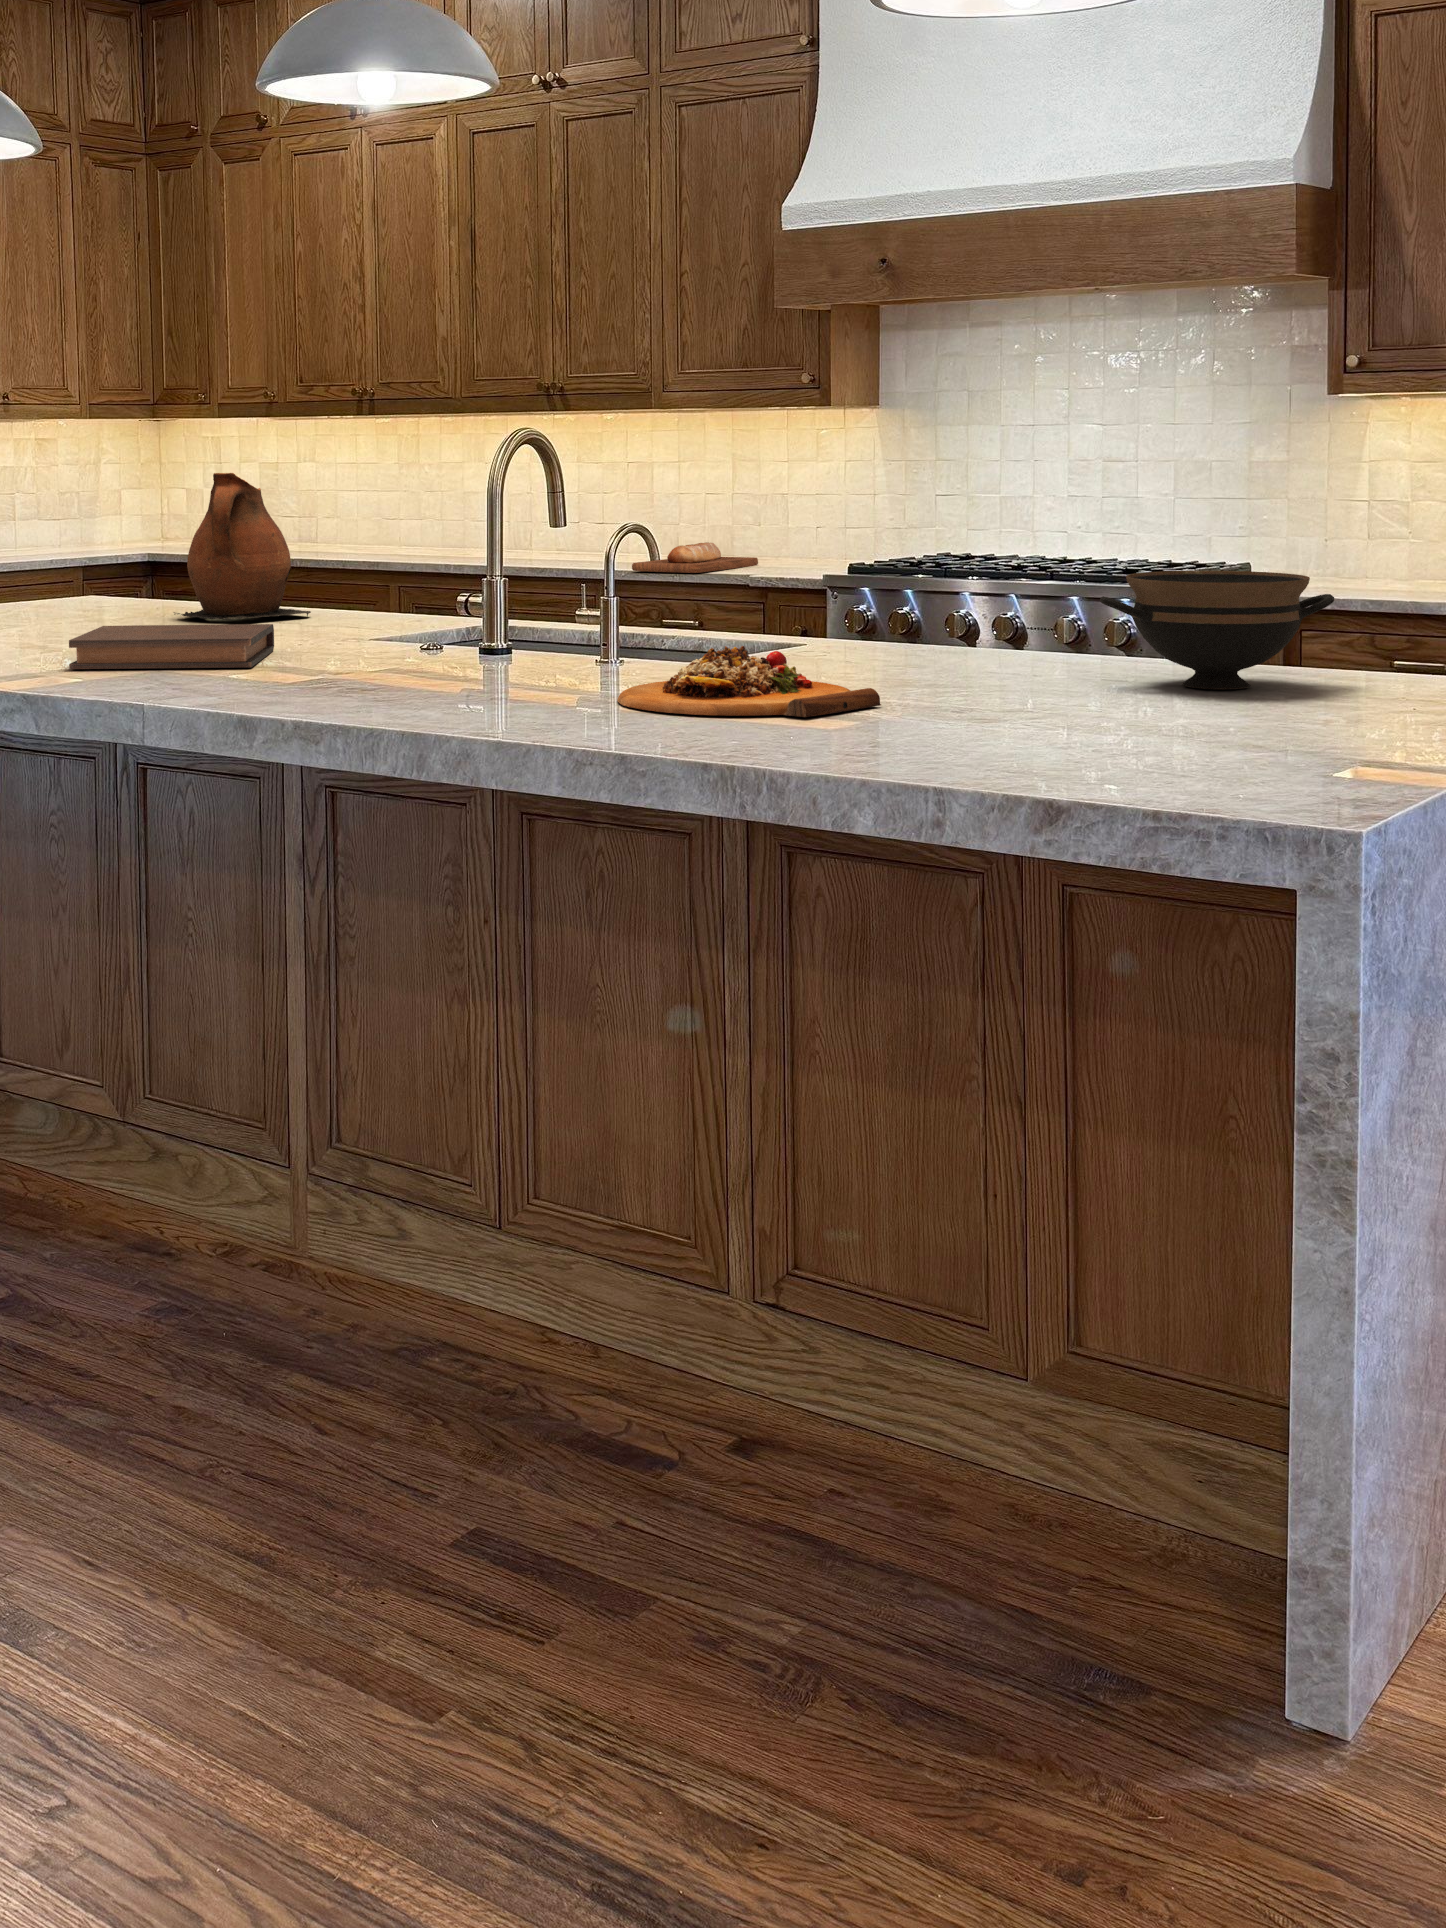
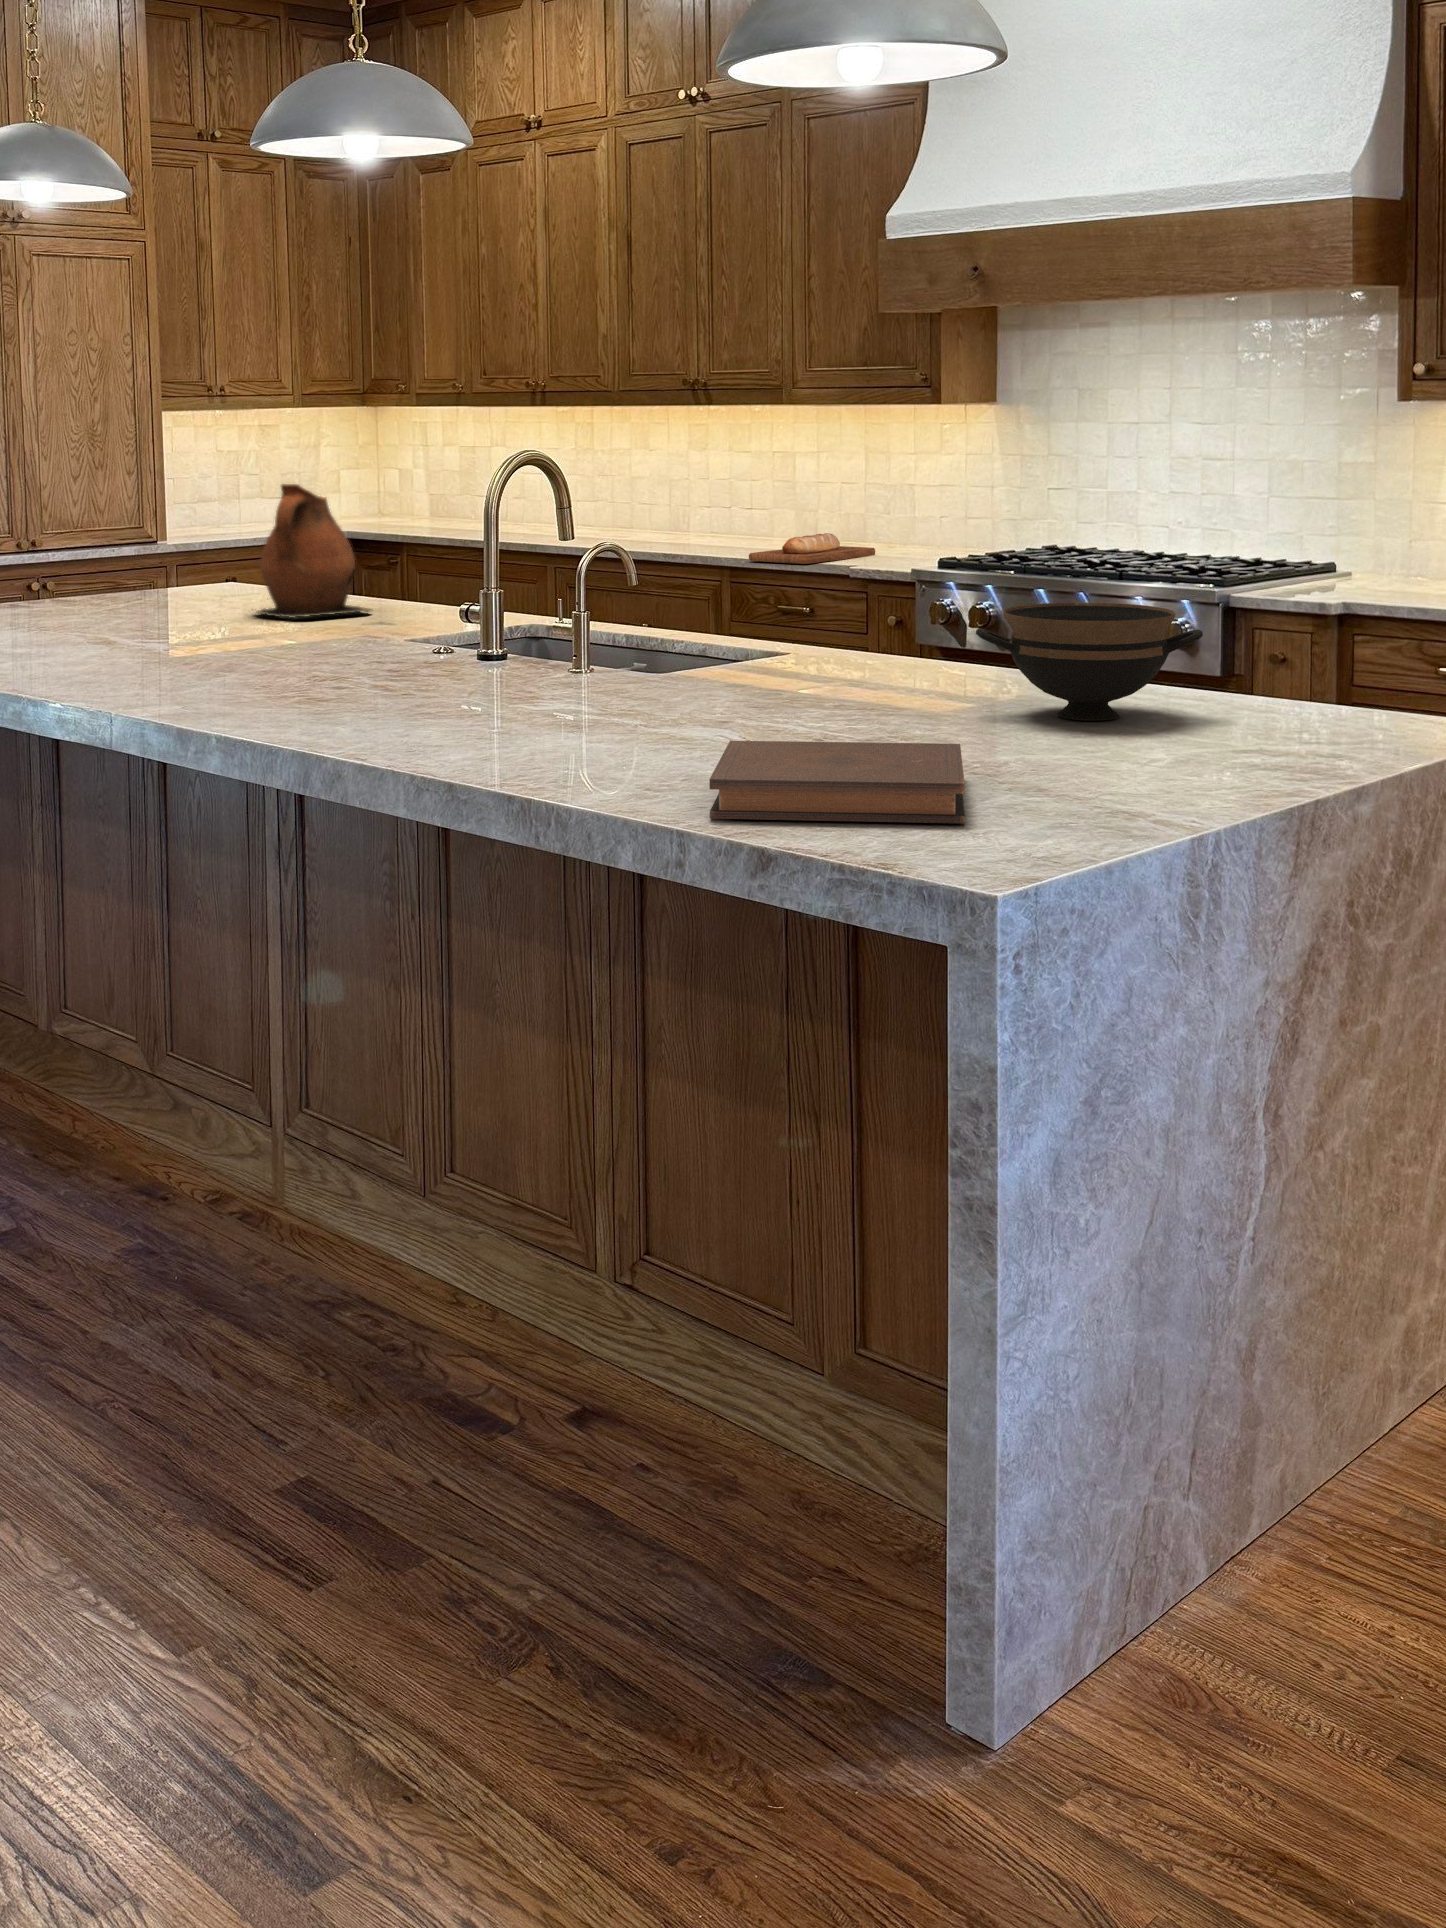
book: present [69,624,274,669] -> present [709,741,965,824]
cutting board: present [617,646,881,717] -> none [508,671,742,744]

